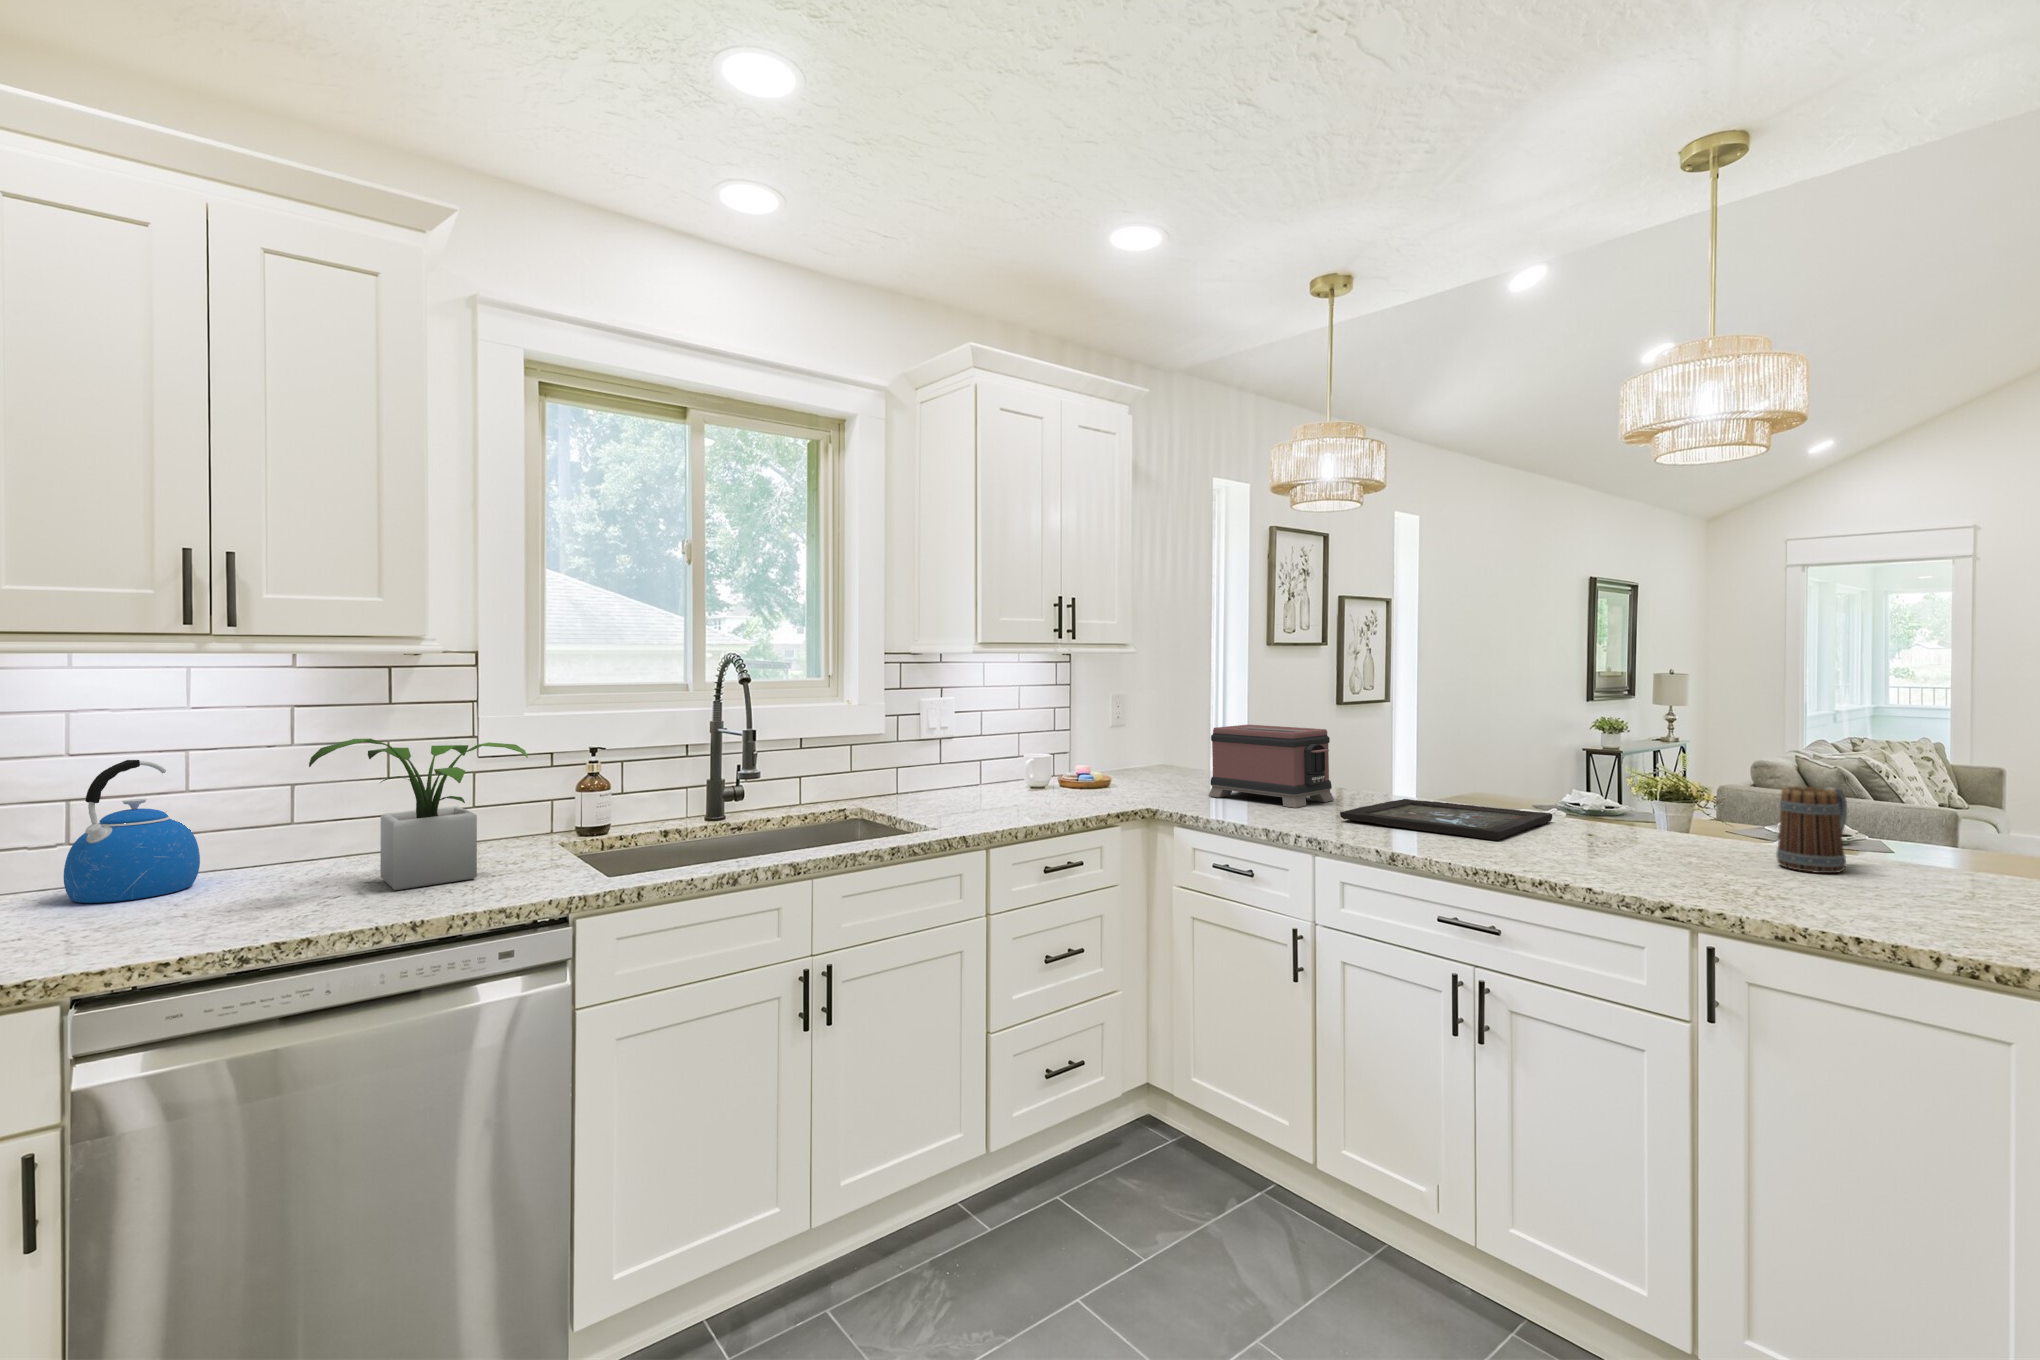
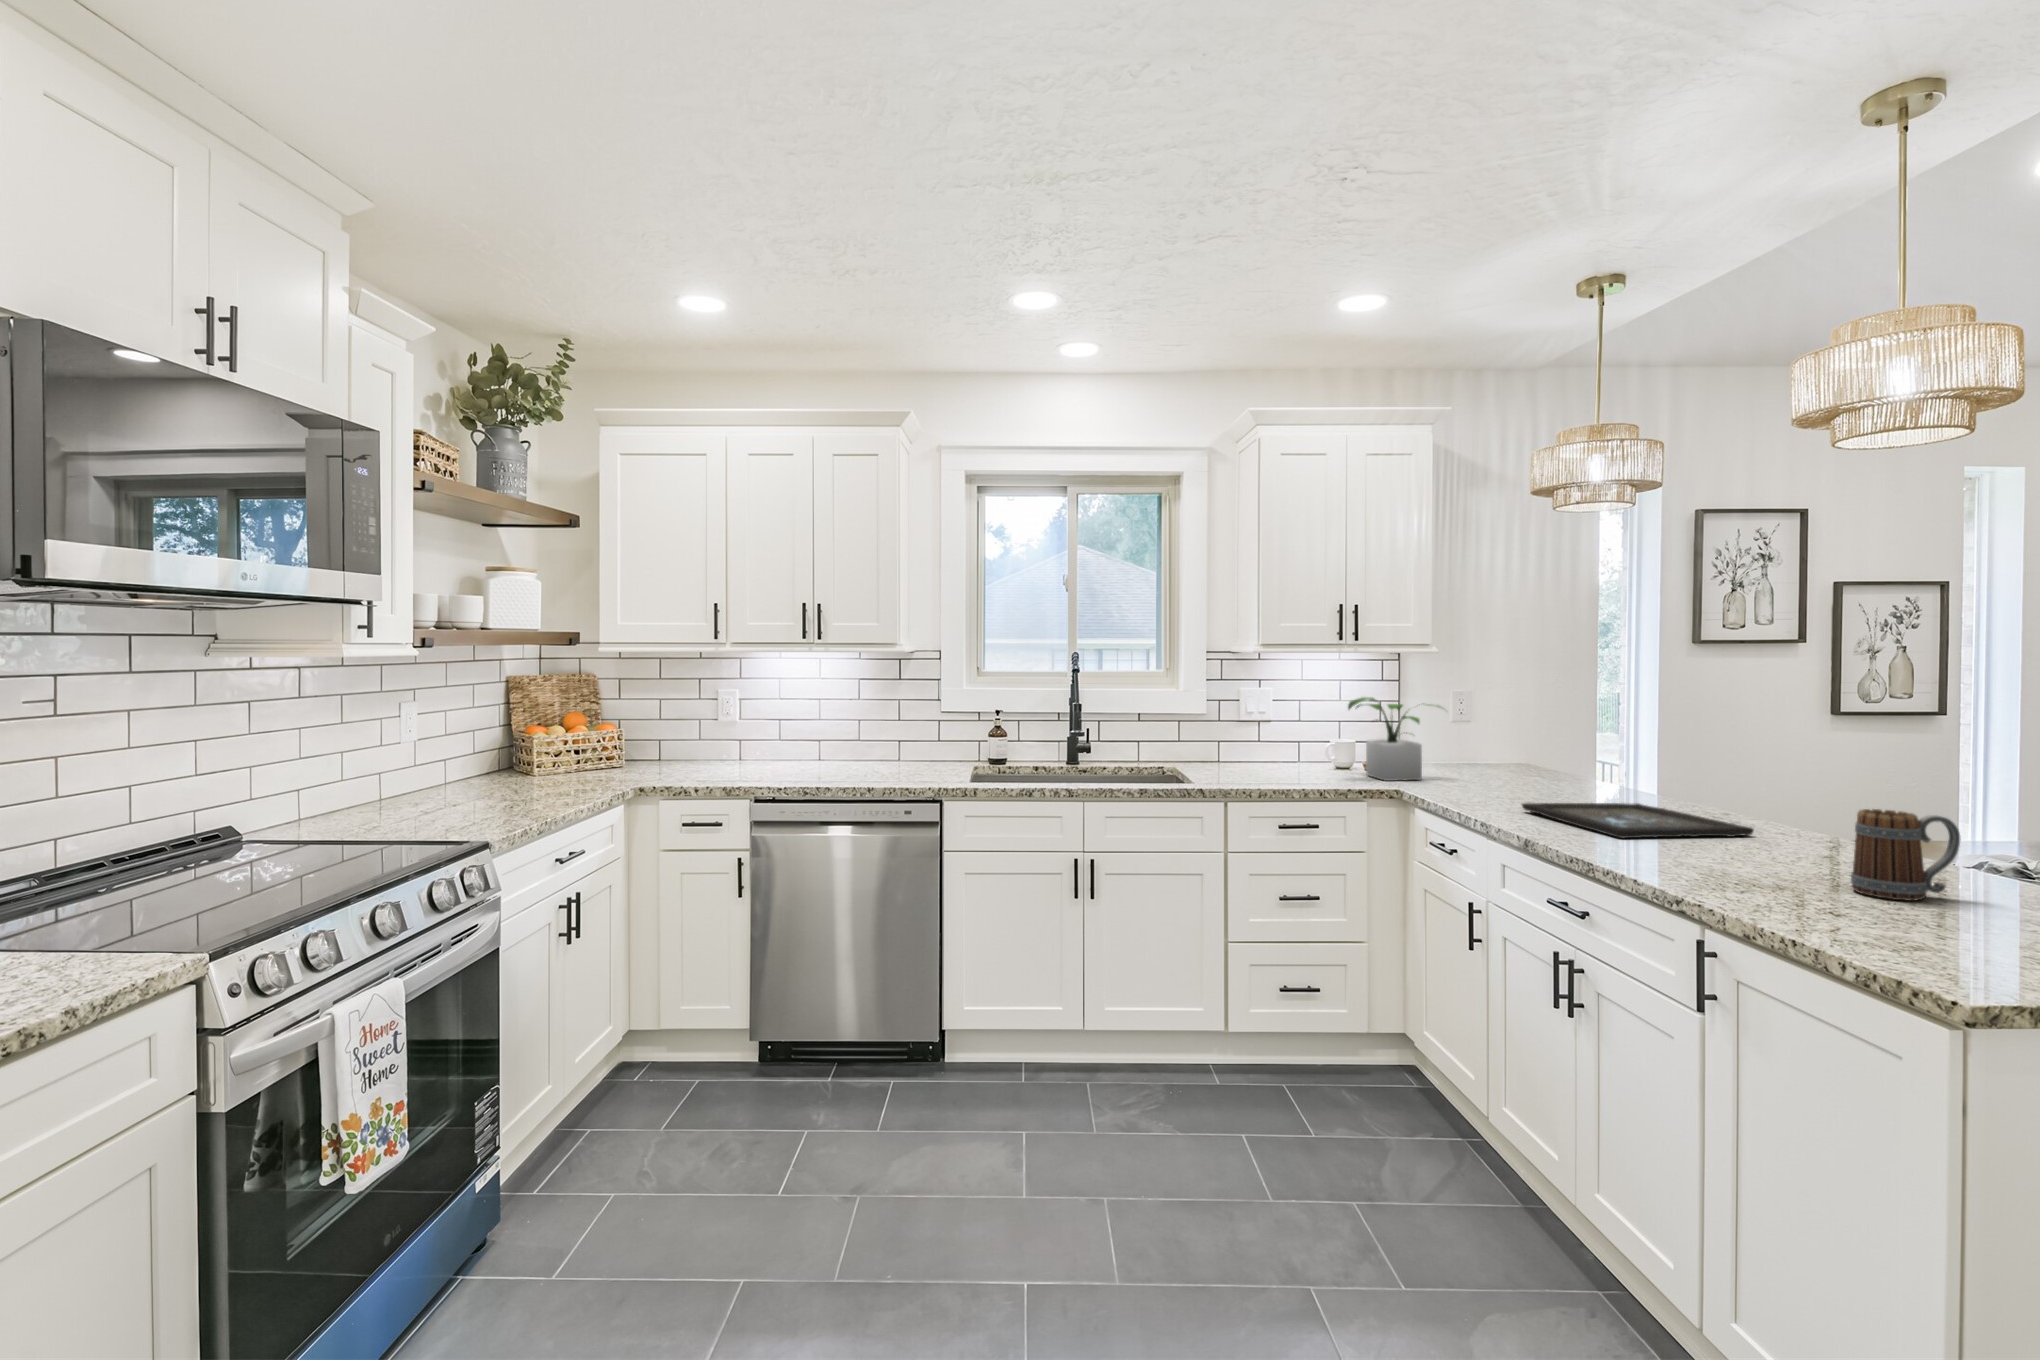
toaster: present [1208,725,1334,808] -> none [1467,723,1581,800]
potted plant: present [309,739,528,890] -> present [1348,697,1441,781]
kettle: present [64,760,200,903] -> none [769,702,823,768]

